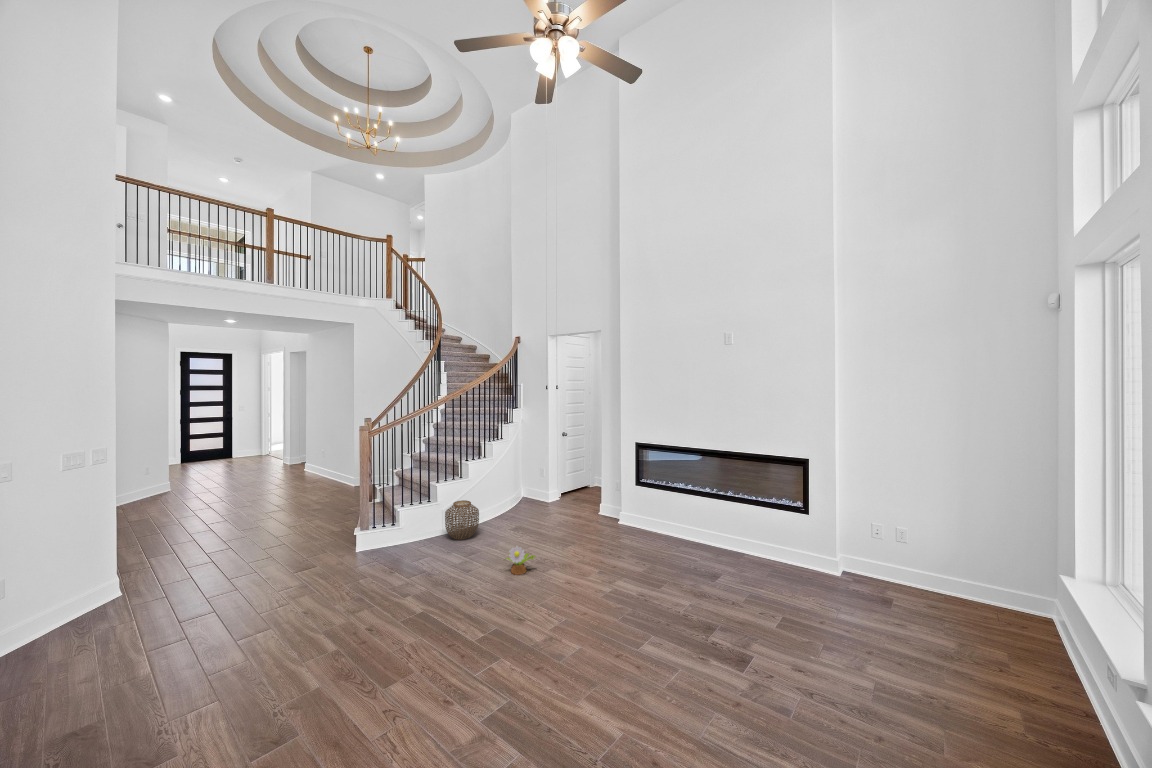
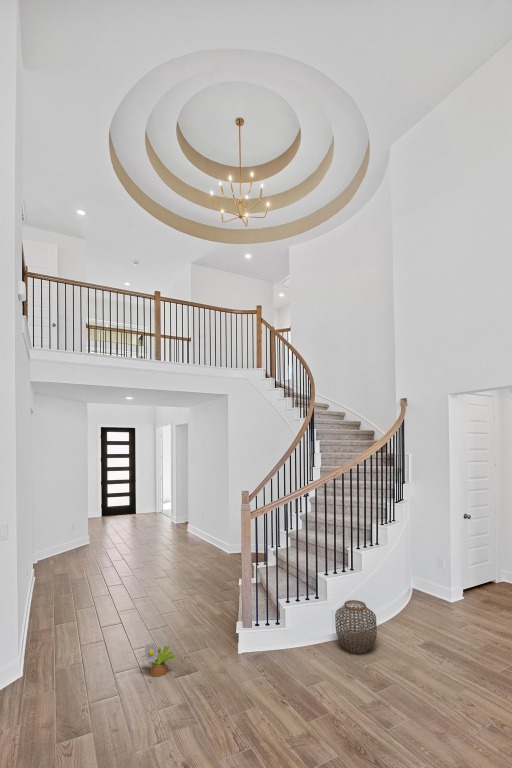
decorative plant: present [506,546,535,575] -> present [143,642,177,677]

